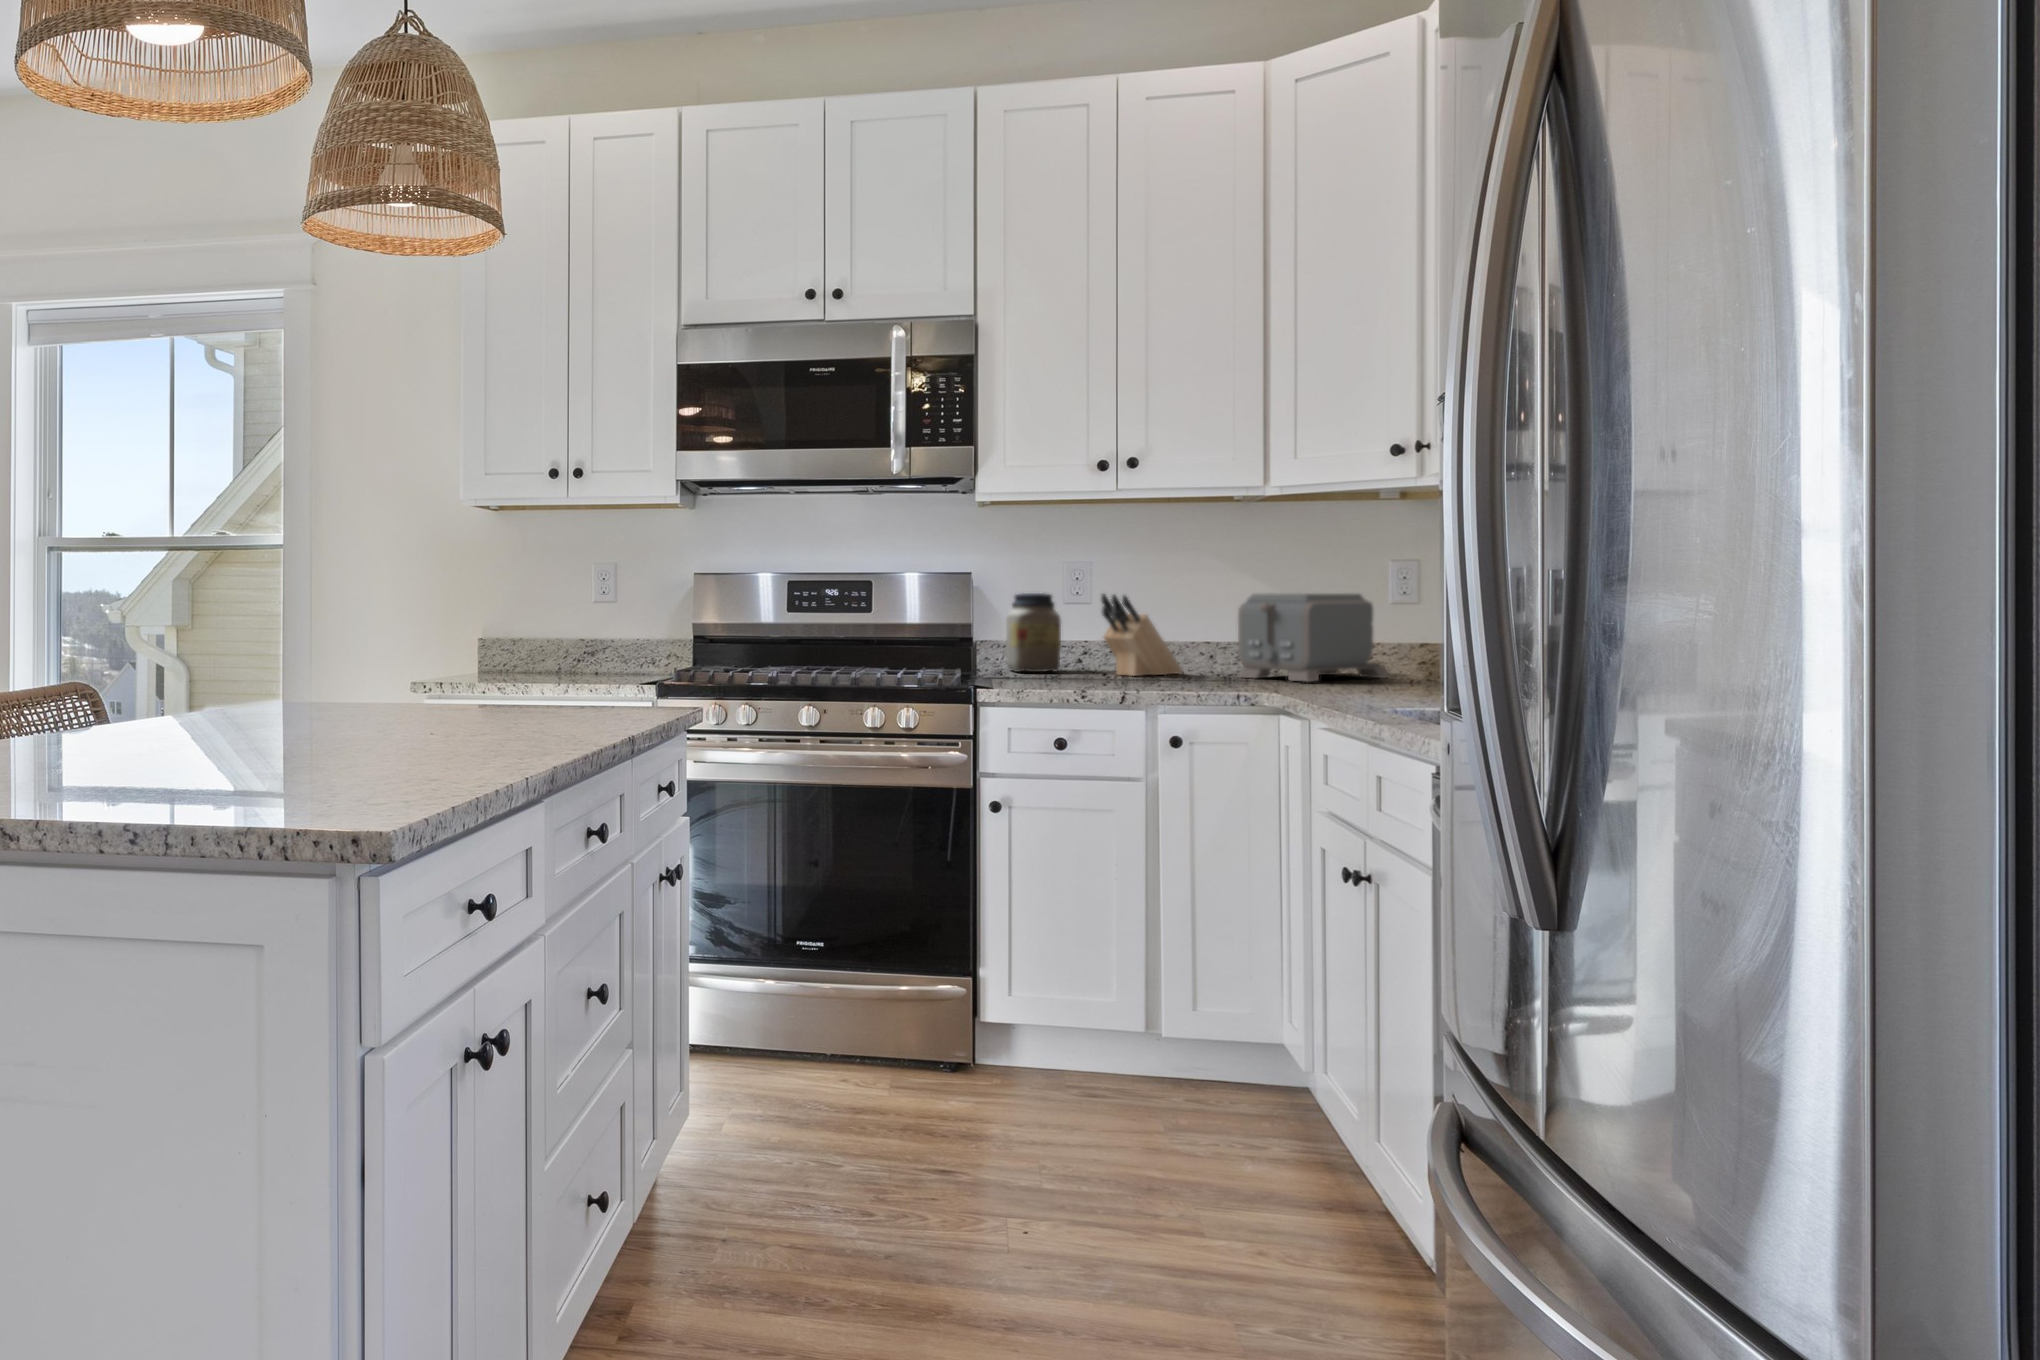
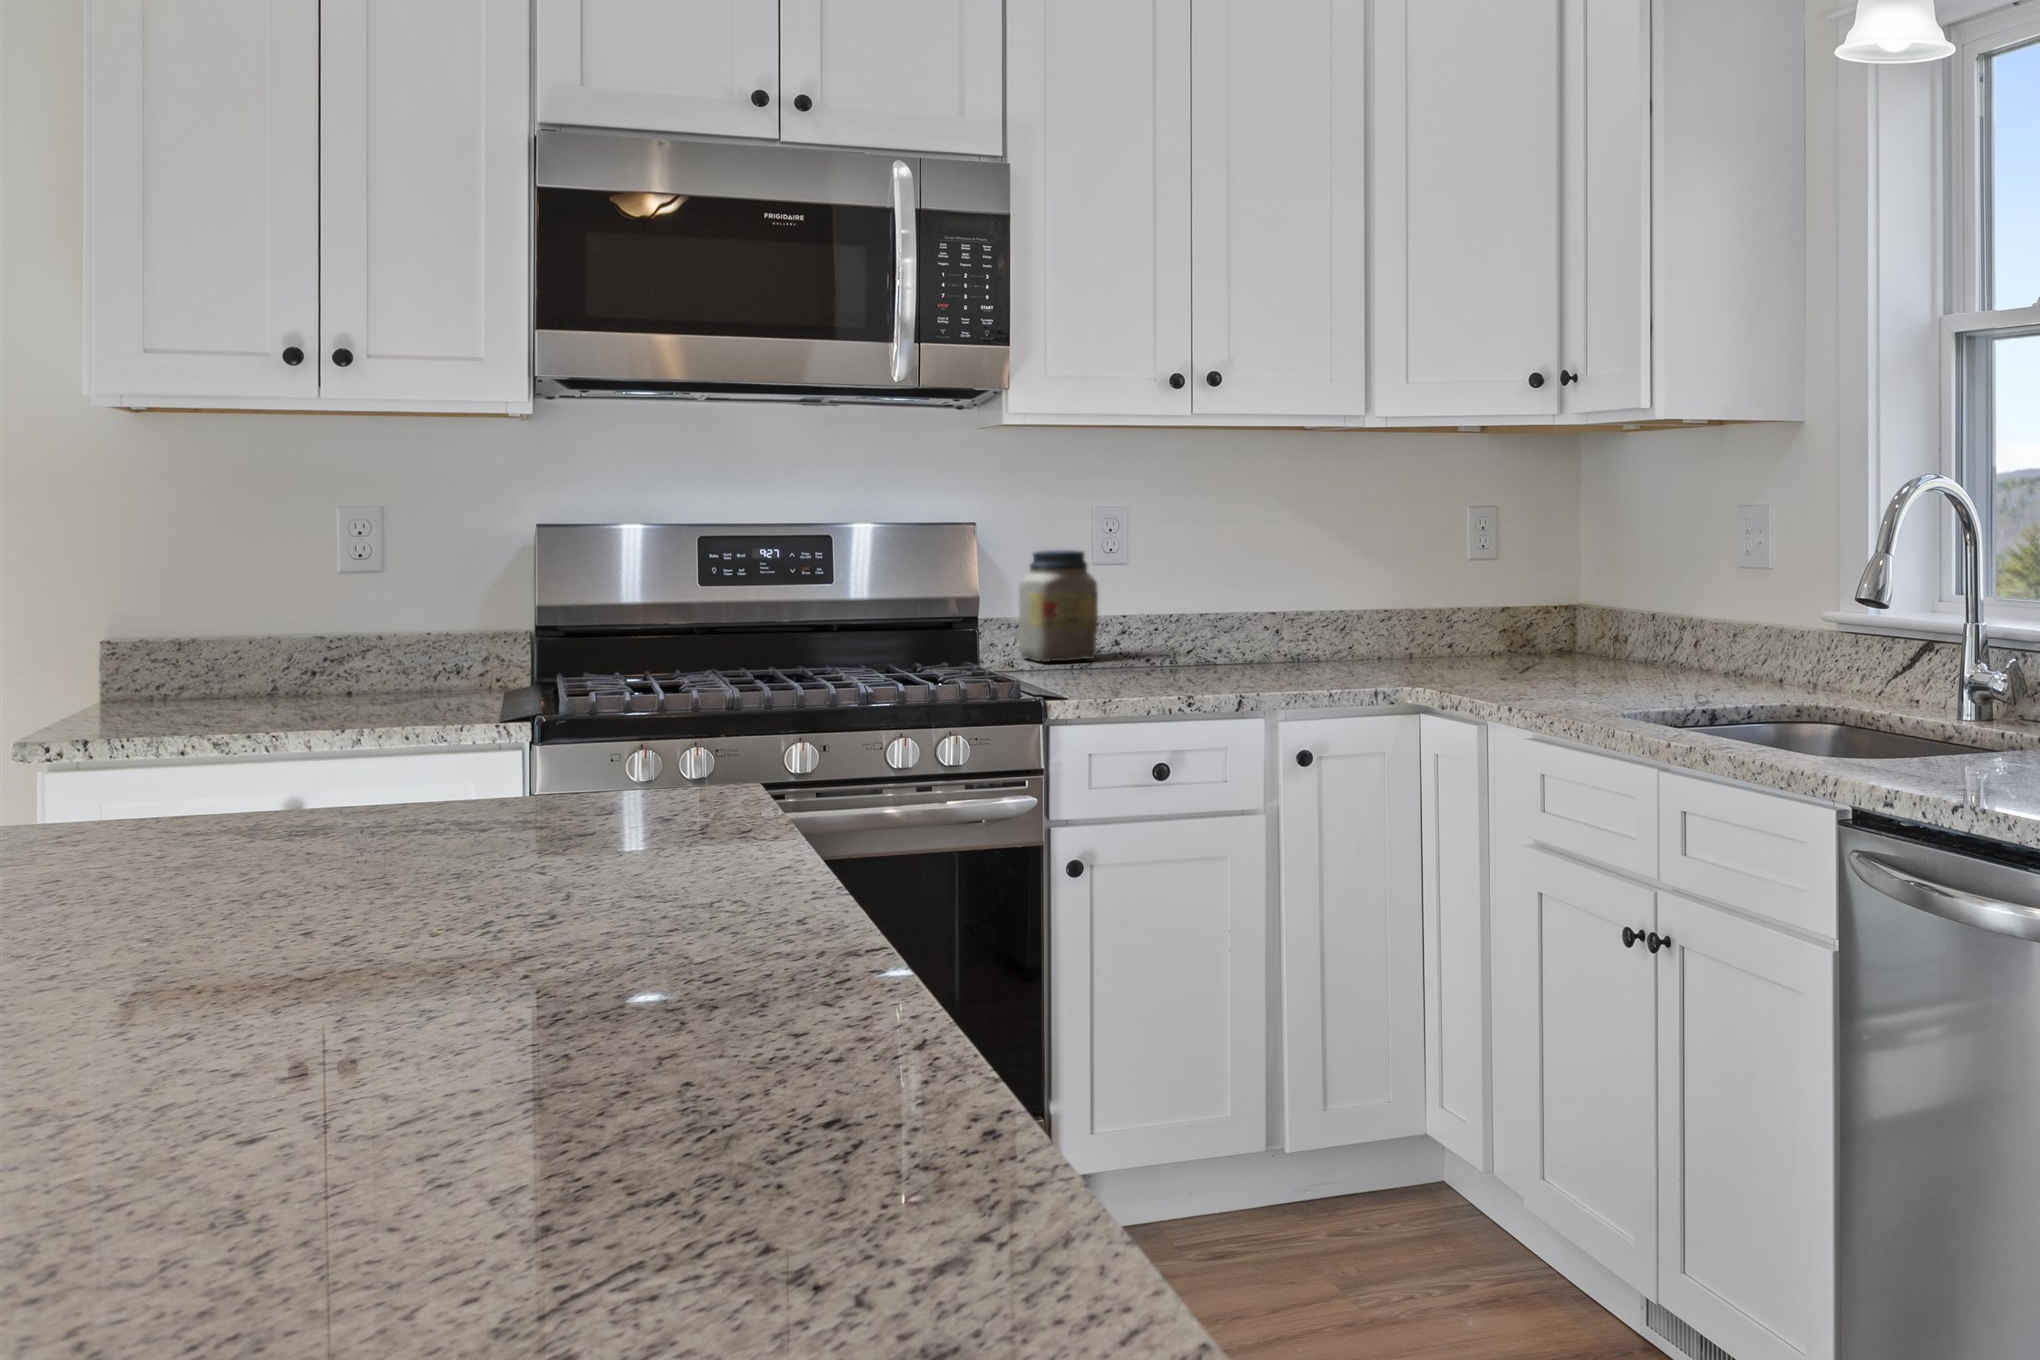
toaster: present [1238,593,1389,681] -> none [1312,542,1470,658]
knife block: present [1101,594,1182,676] -> none [1155,550,1242,660]

